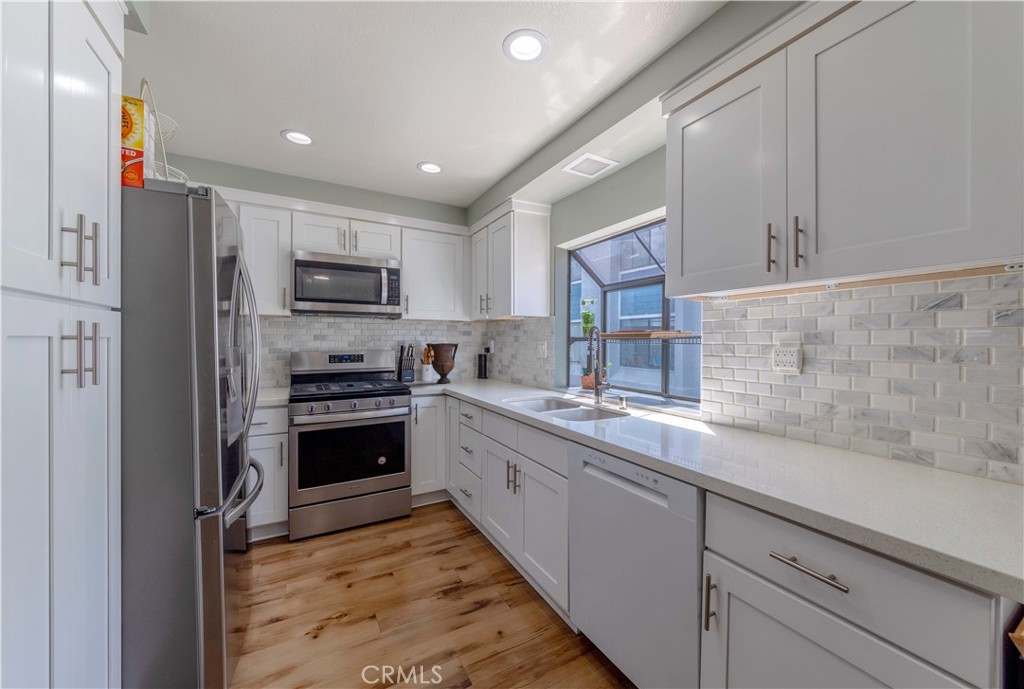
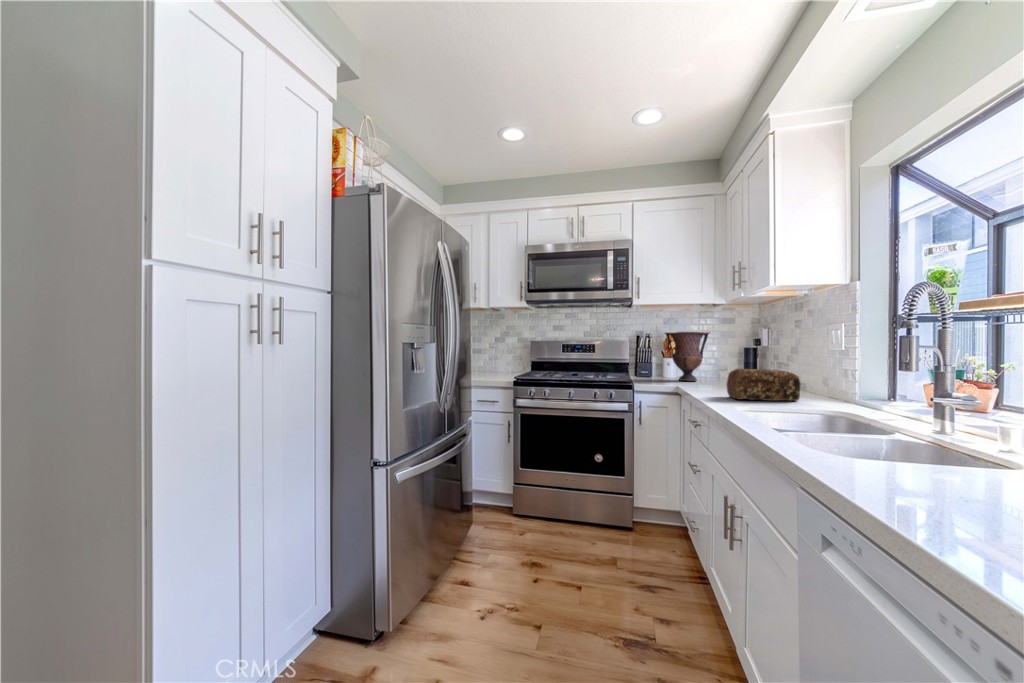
bread loaf: none [486,371,529,394] -> present [727,369,800,401]

